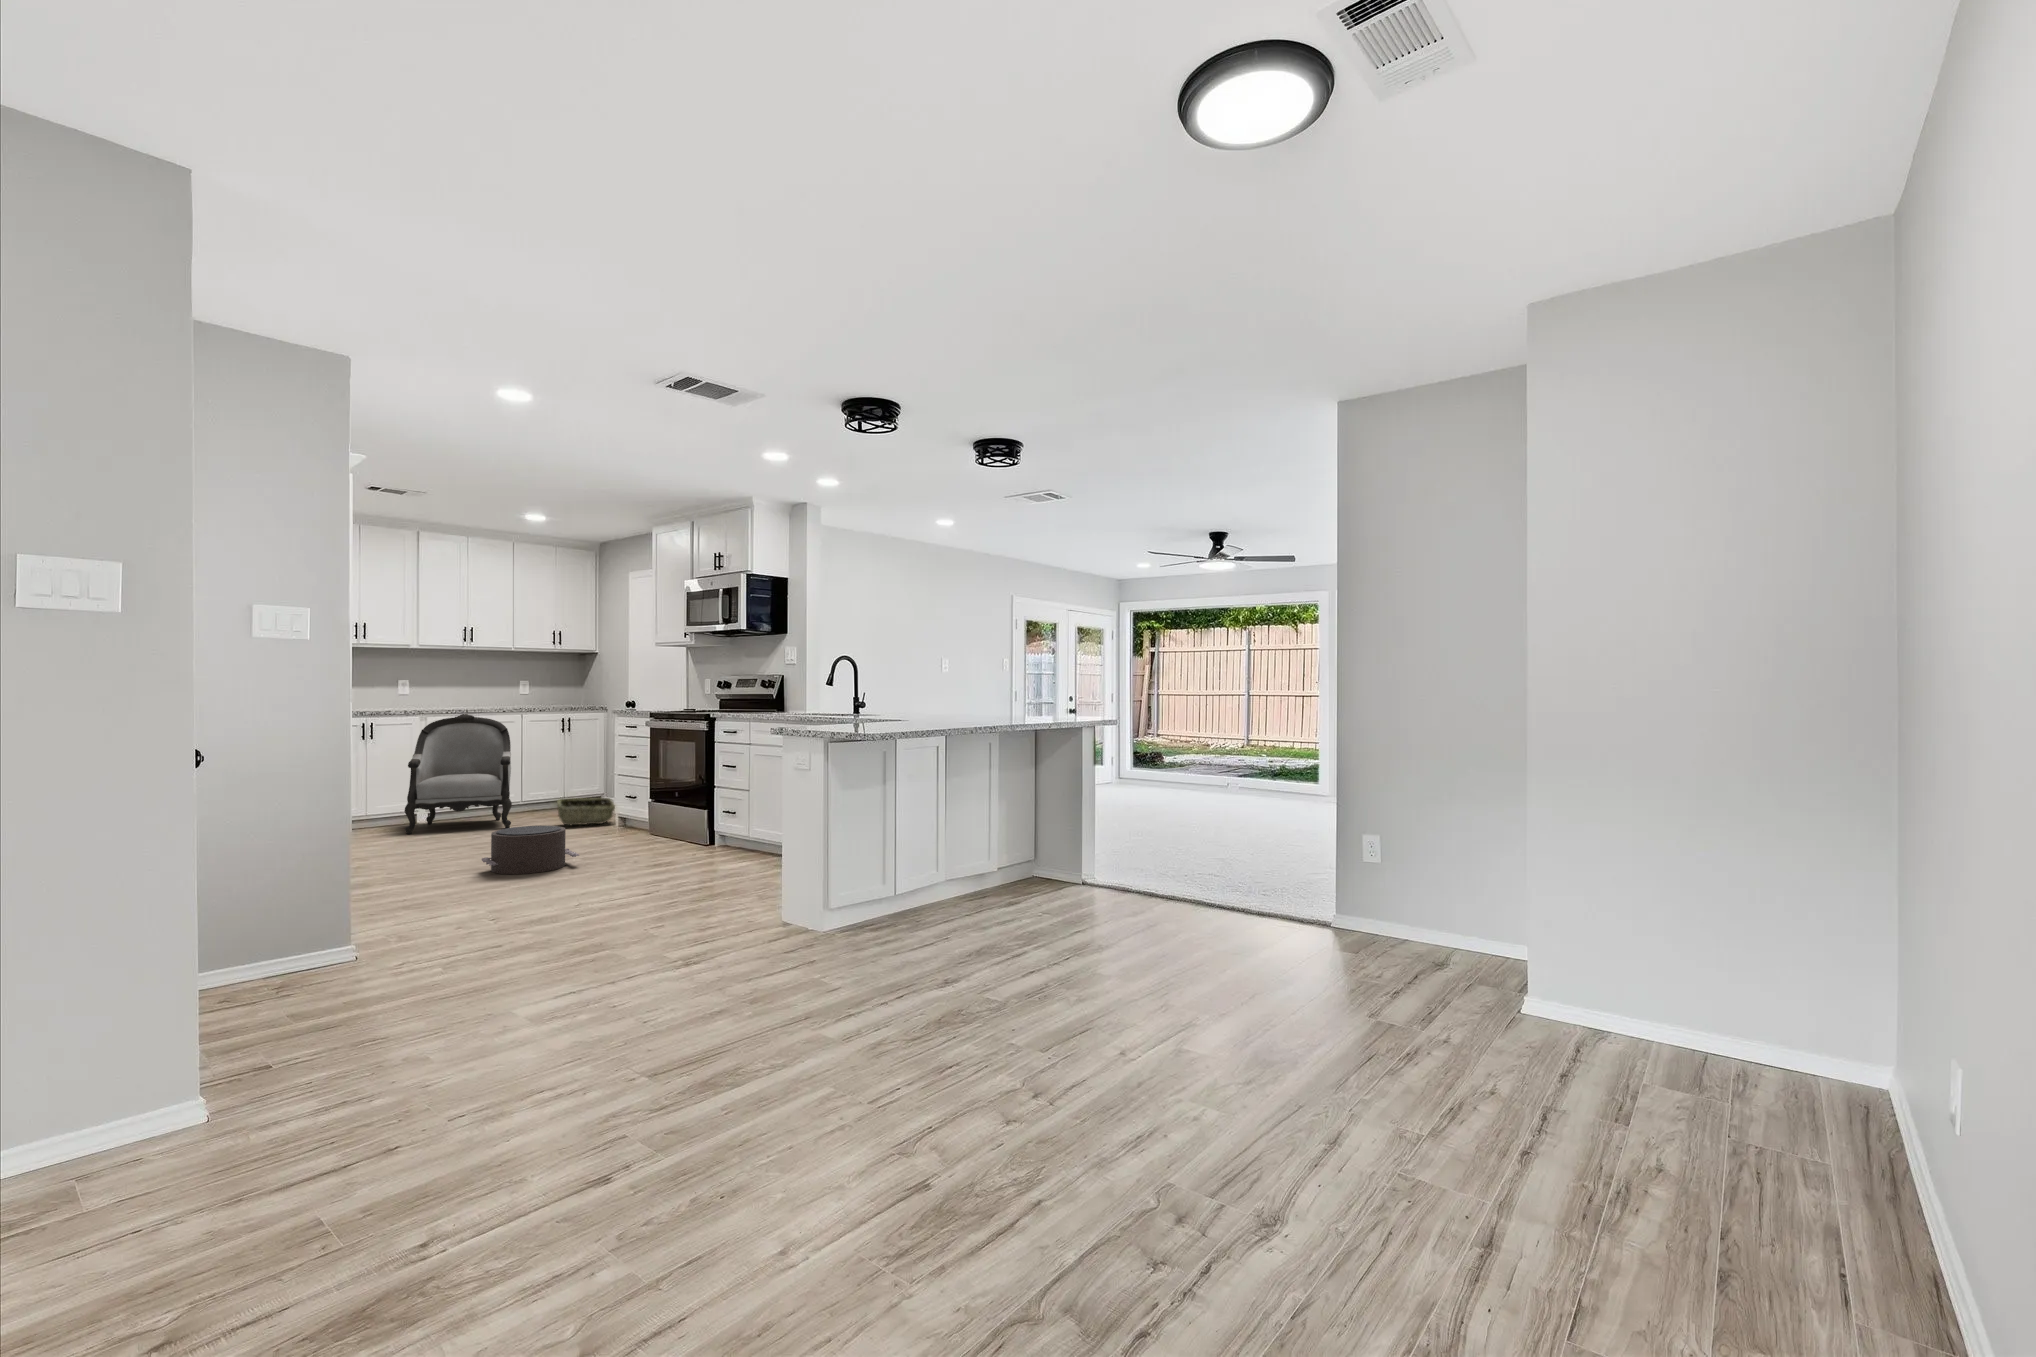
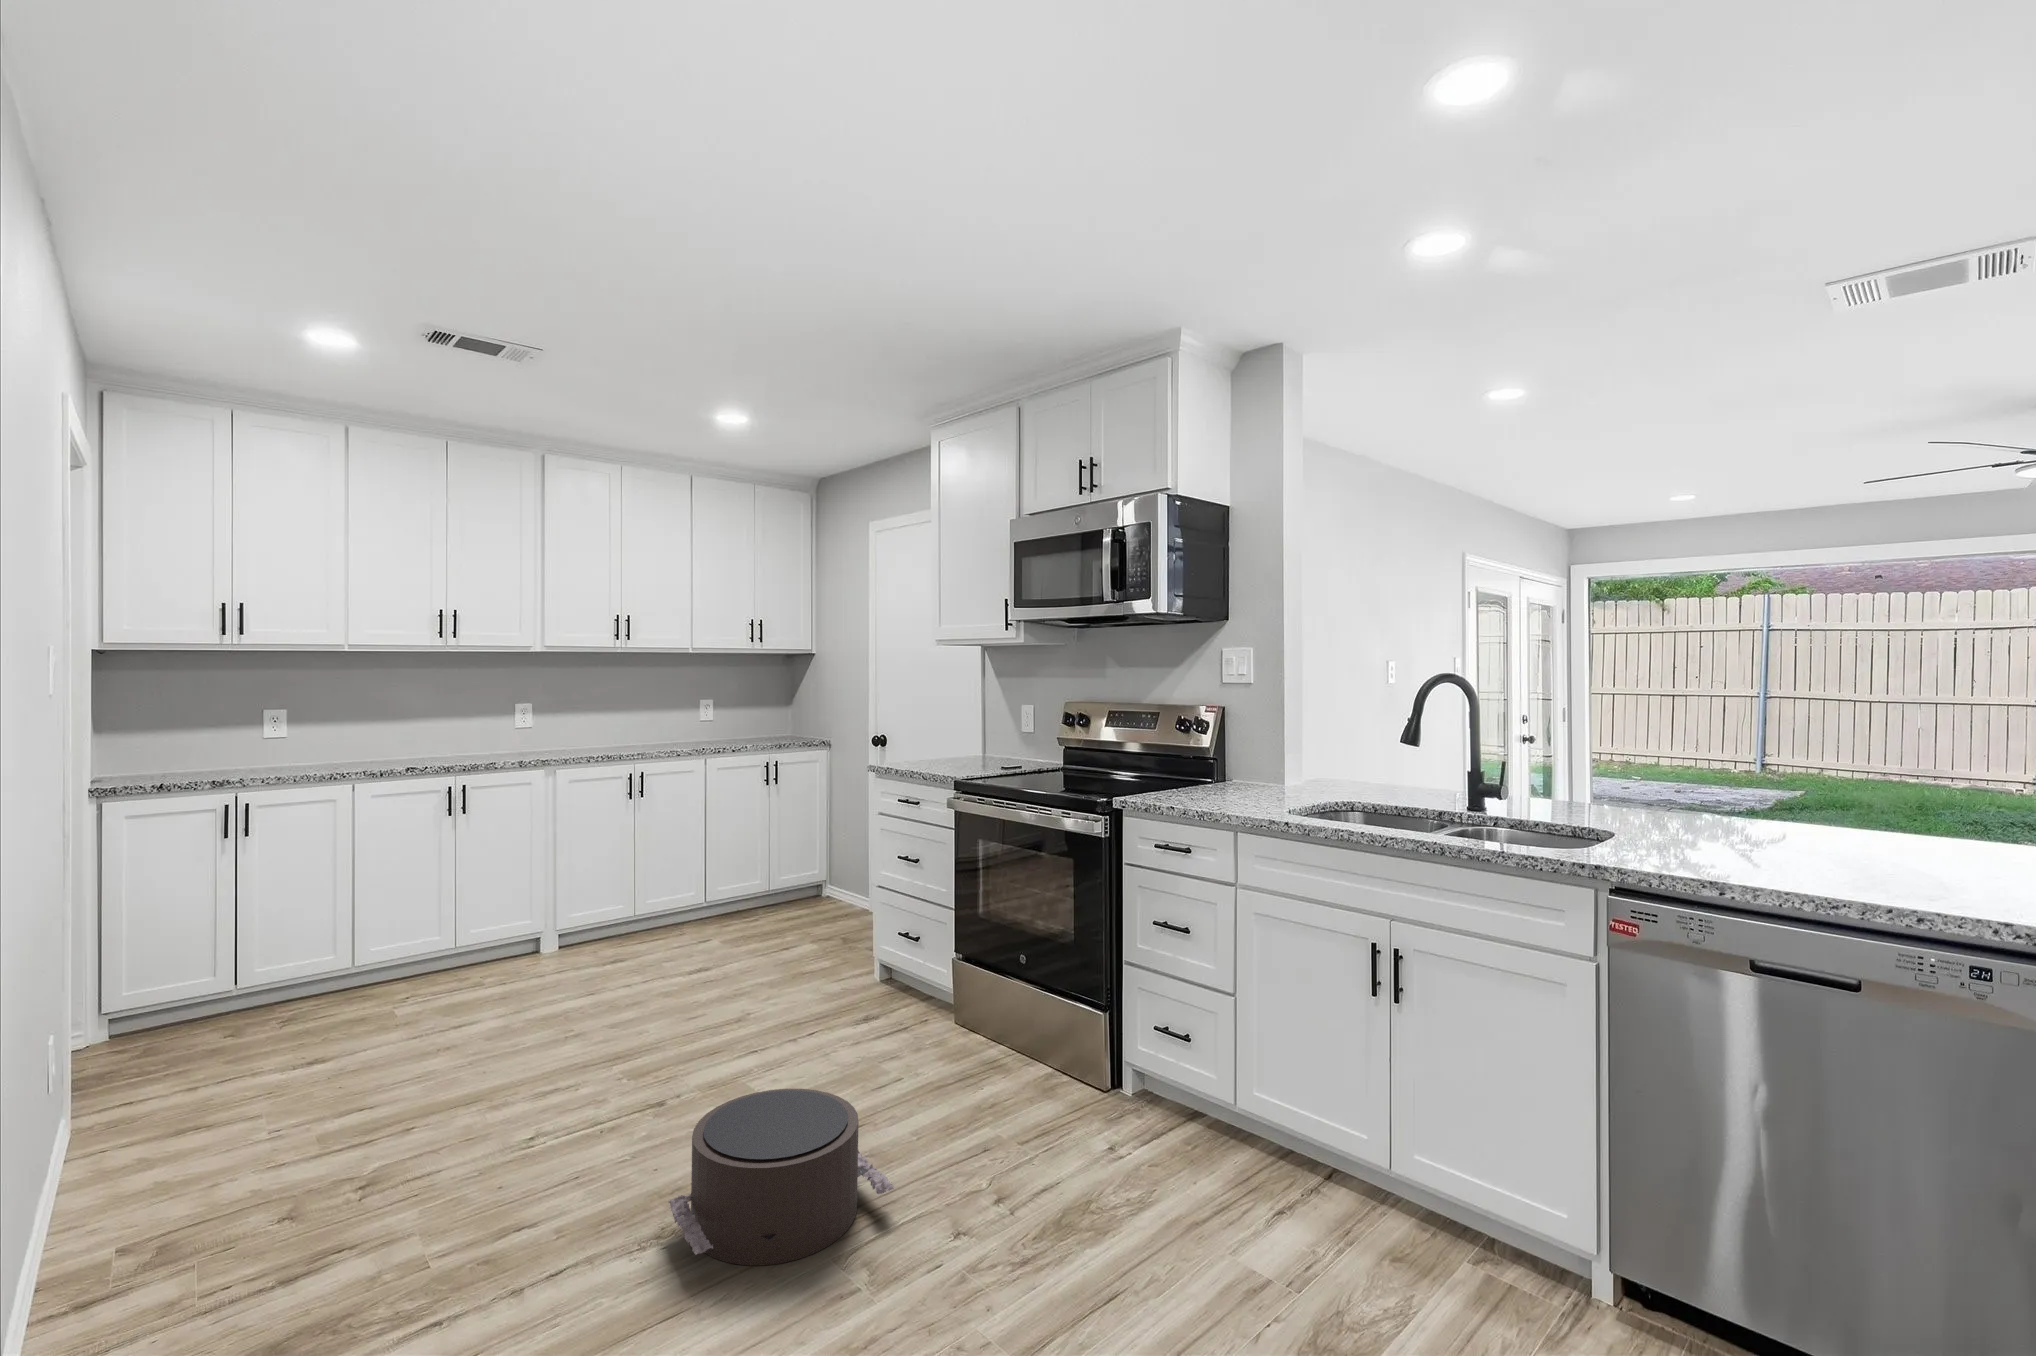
armchair: present [405,714,512,834] -> none [514,765,699,1001]
woven basket: present [557,798,615,825] -> none [775,922,876,982]

